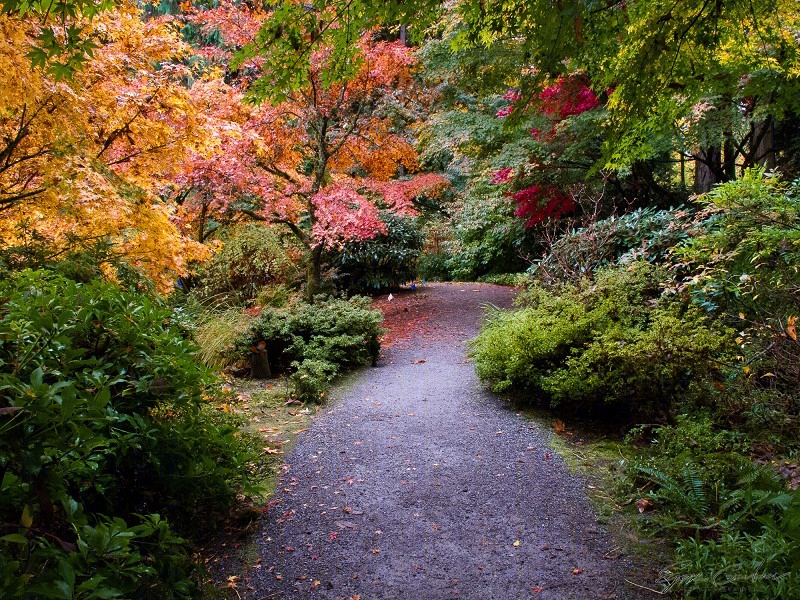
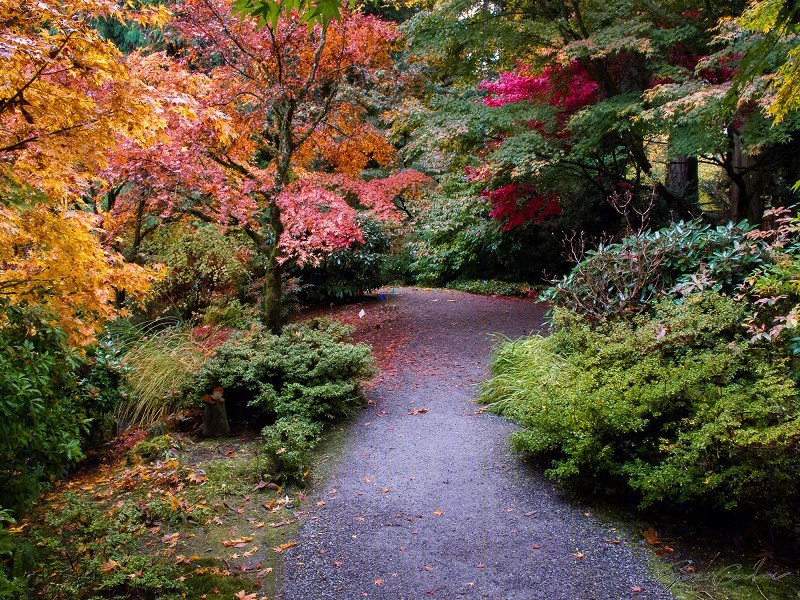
decorative plant: present [364,330,382,367] -> none [349,370,372,416]

